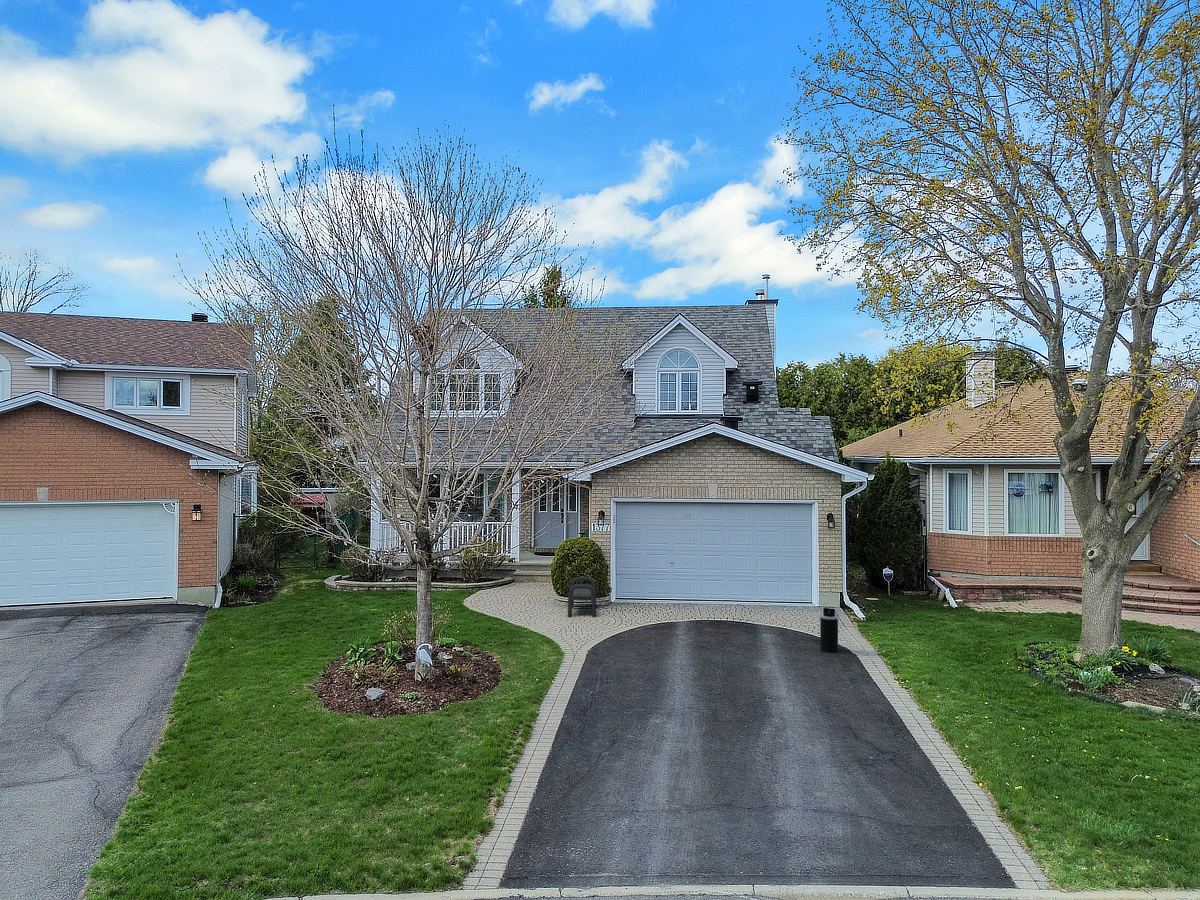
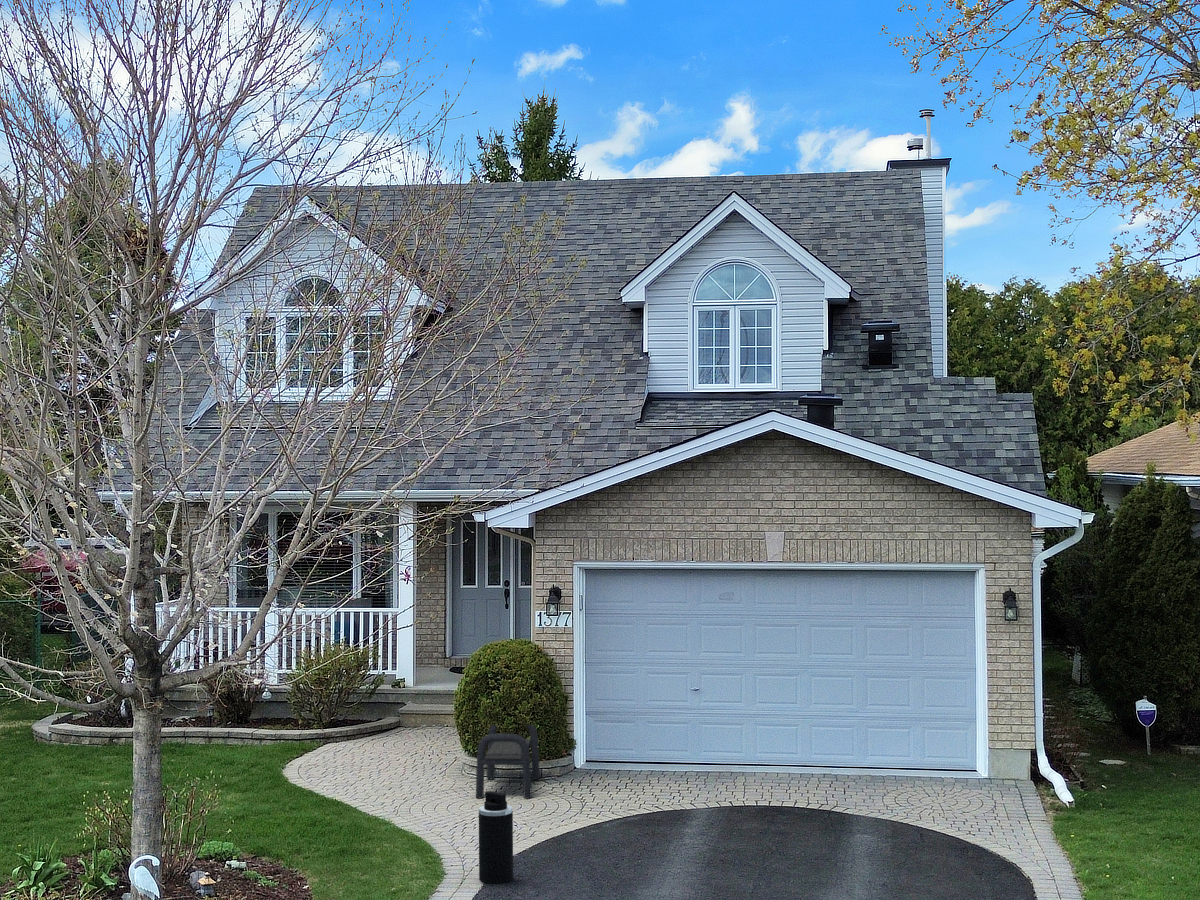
trash can: present [820,608,838,653] -> present [479,791,513,884]

